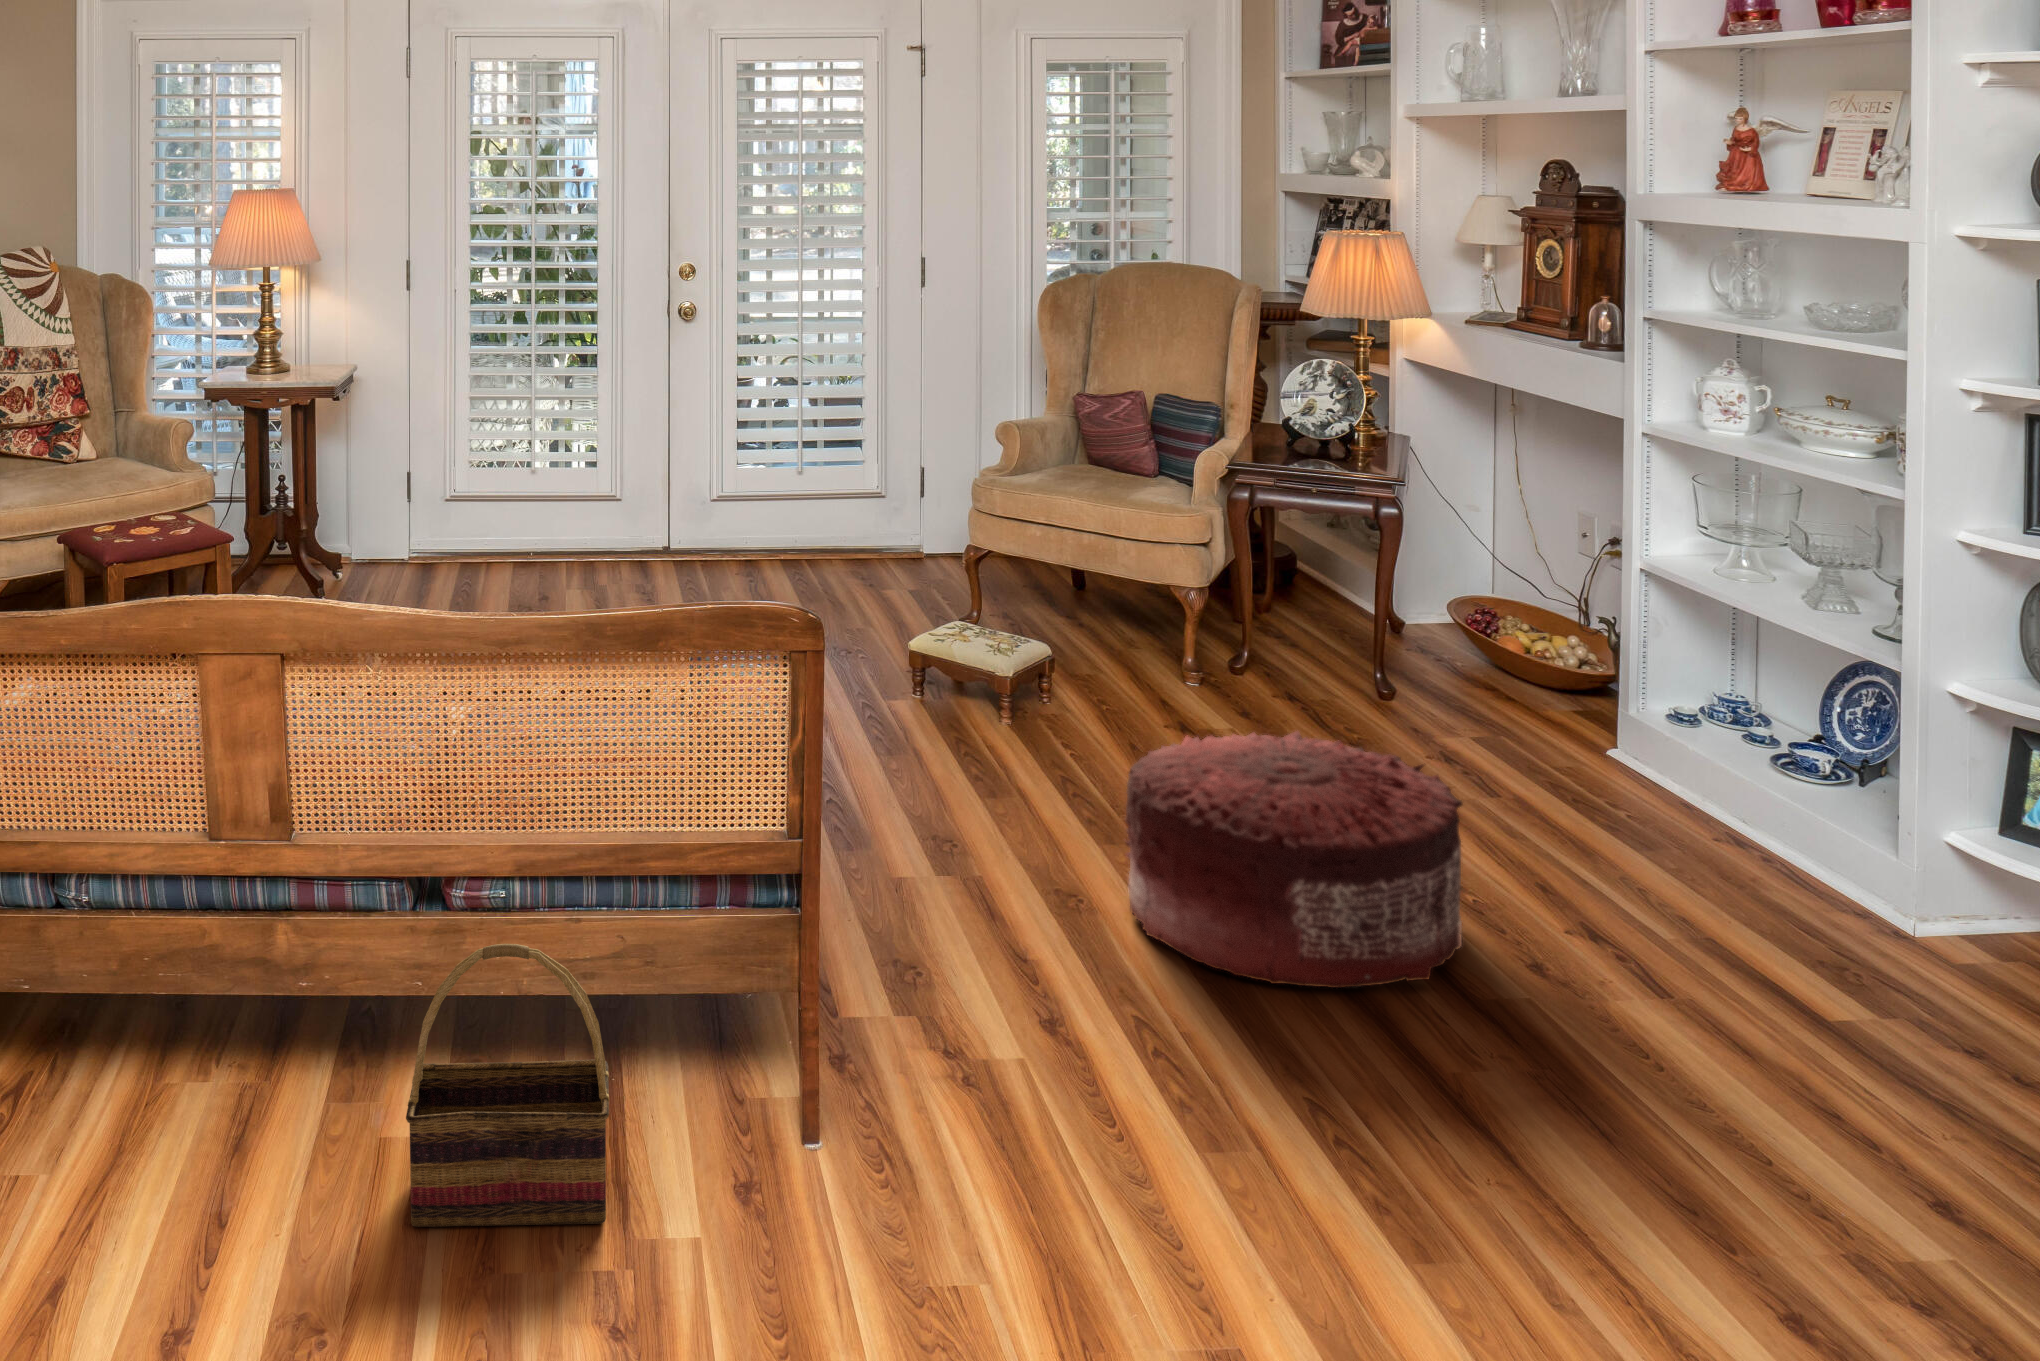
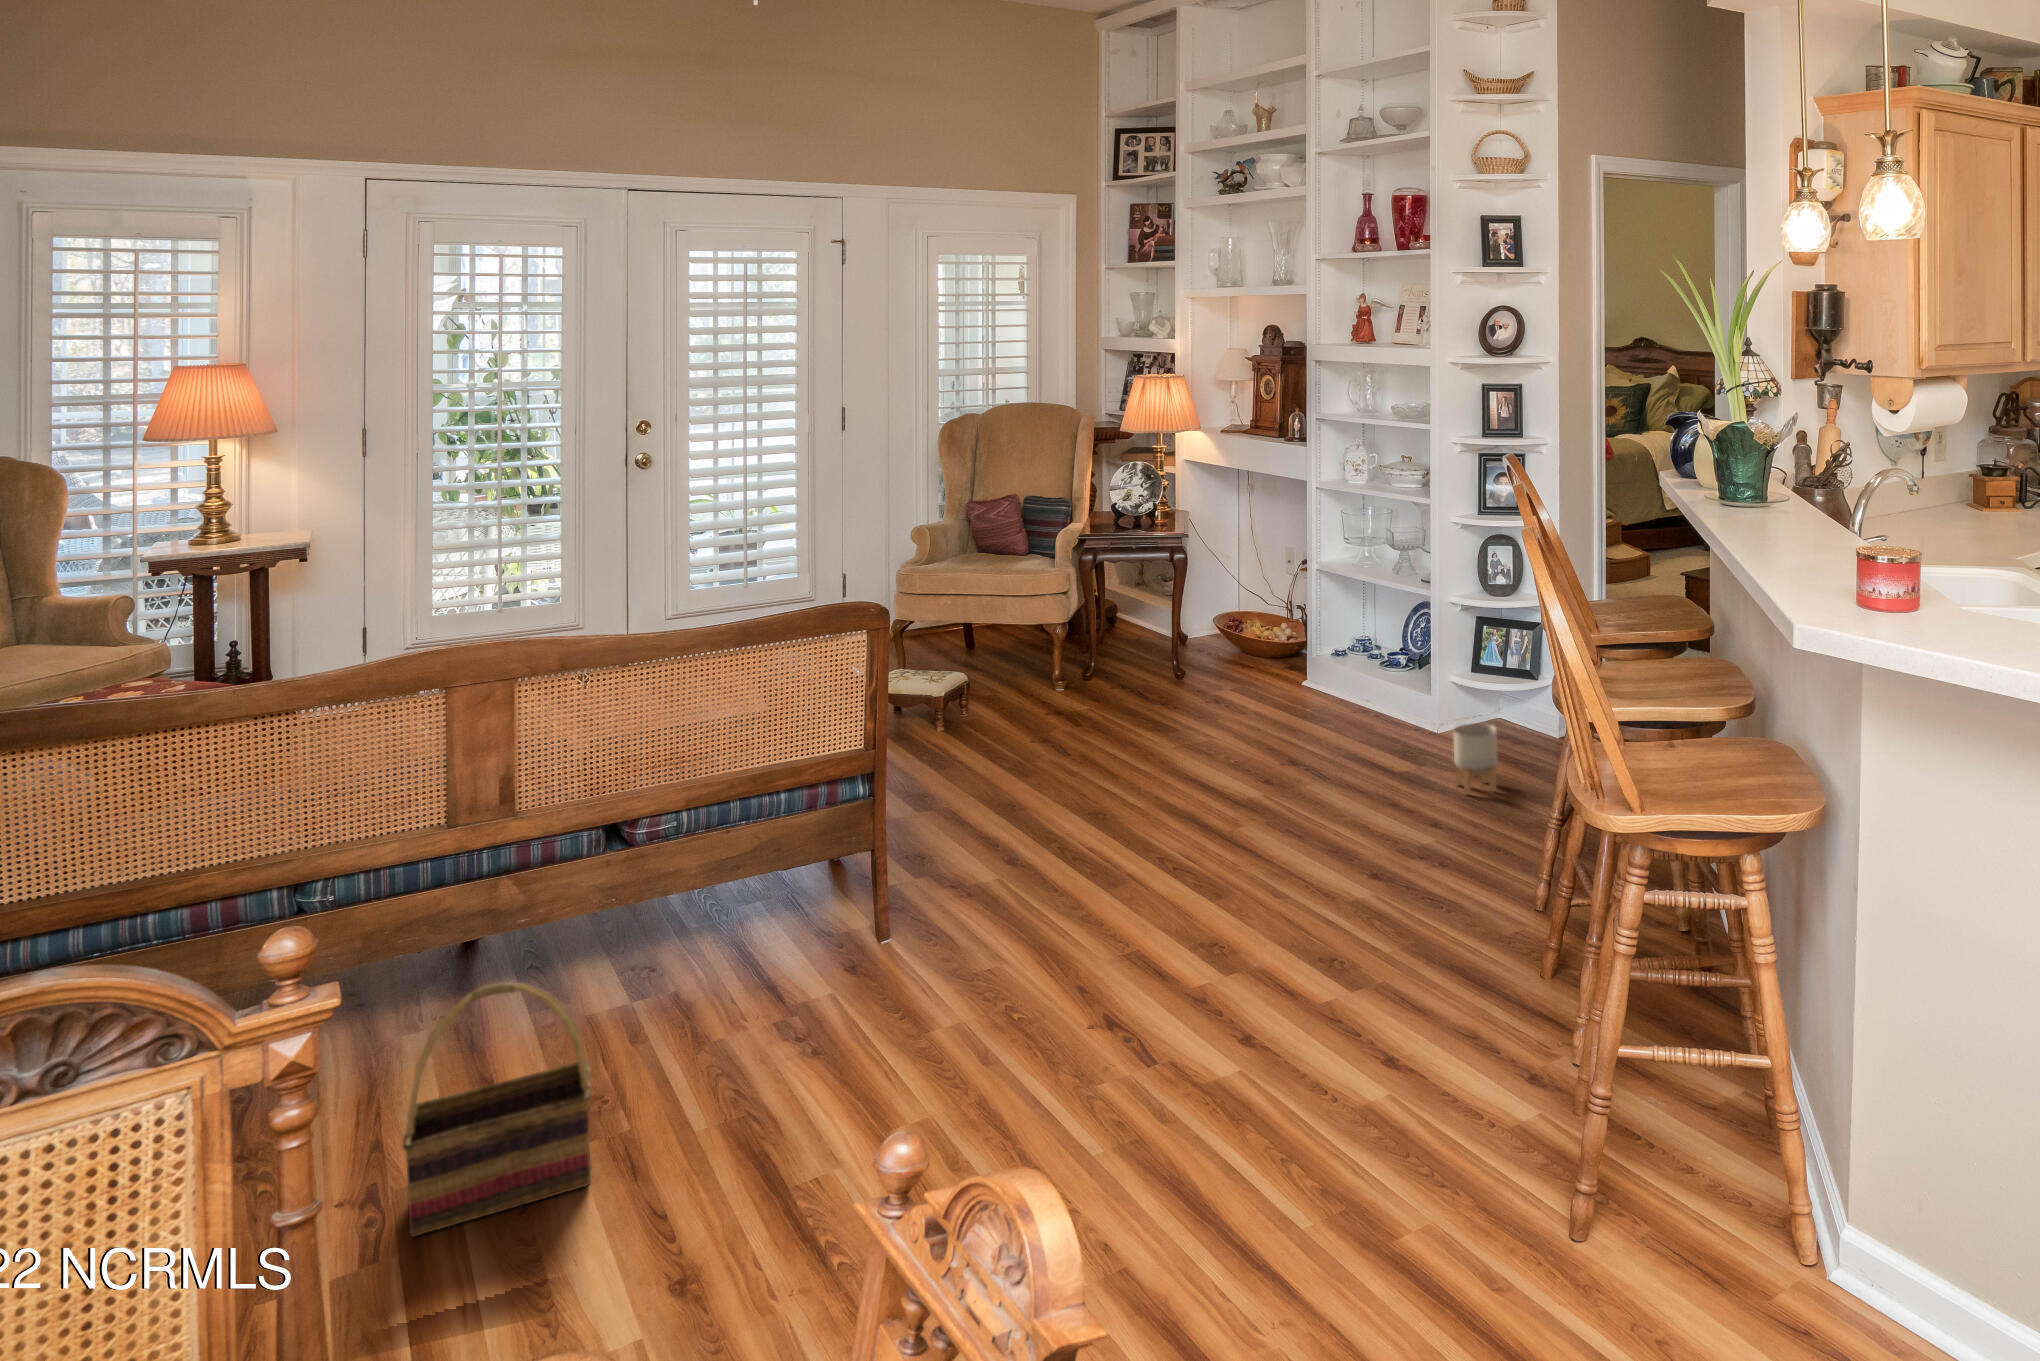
pouf: present [1125,731,1462,988] -> none [1000,720,1220,894]
planter: none [1888,834,1984,960] -> present [1453,724,1497,795]

